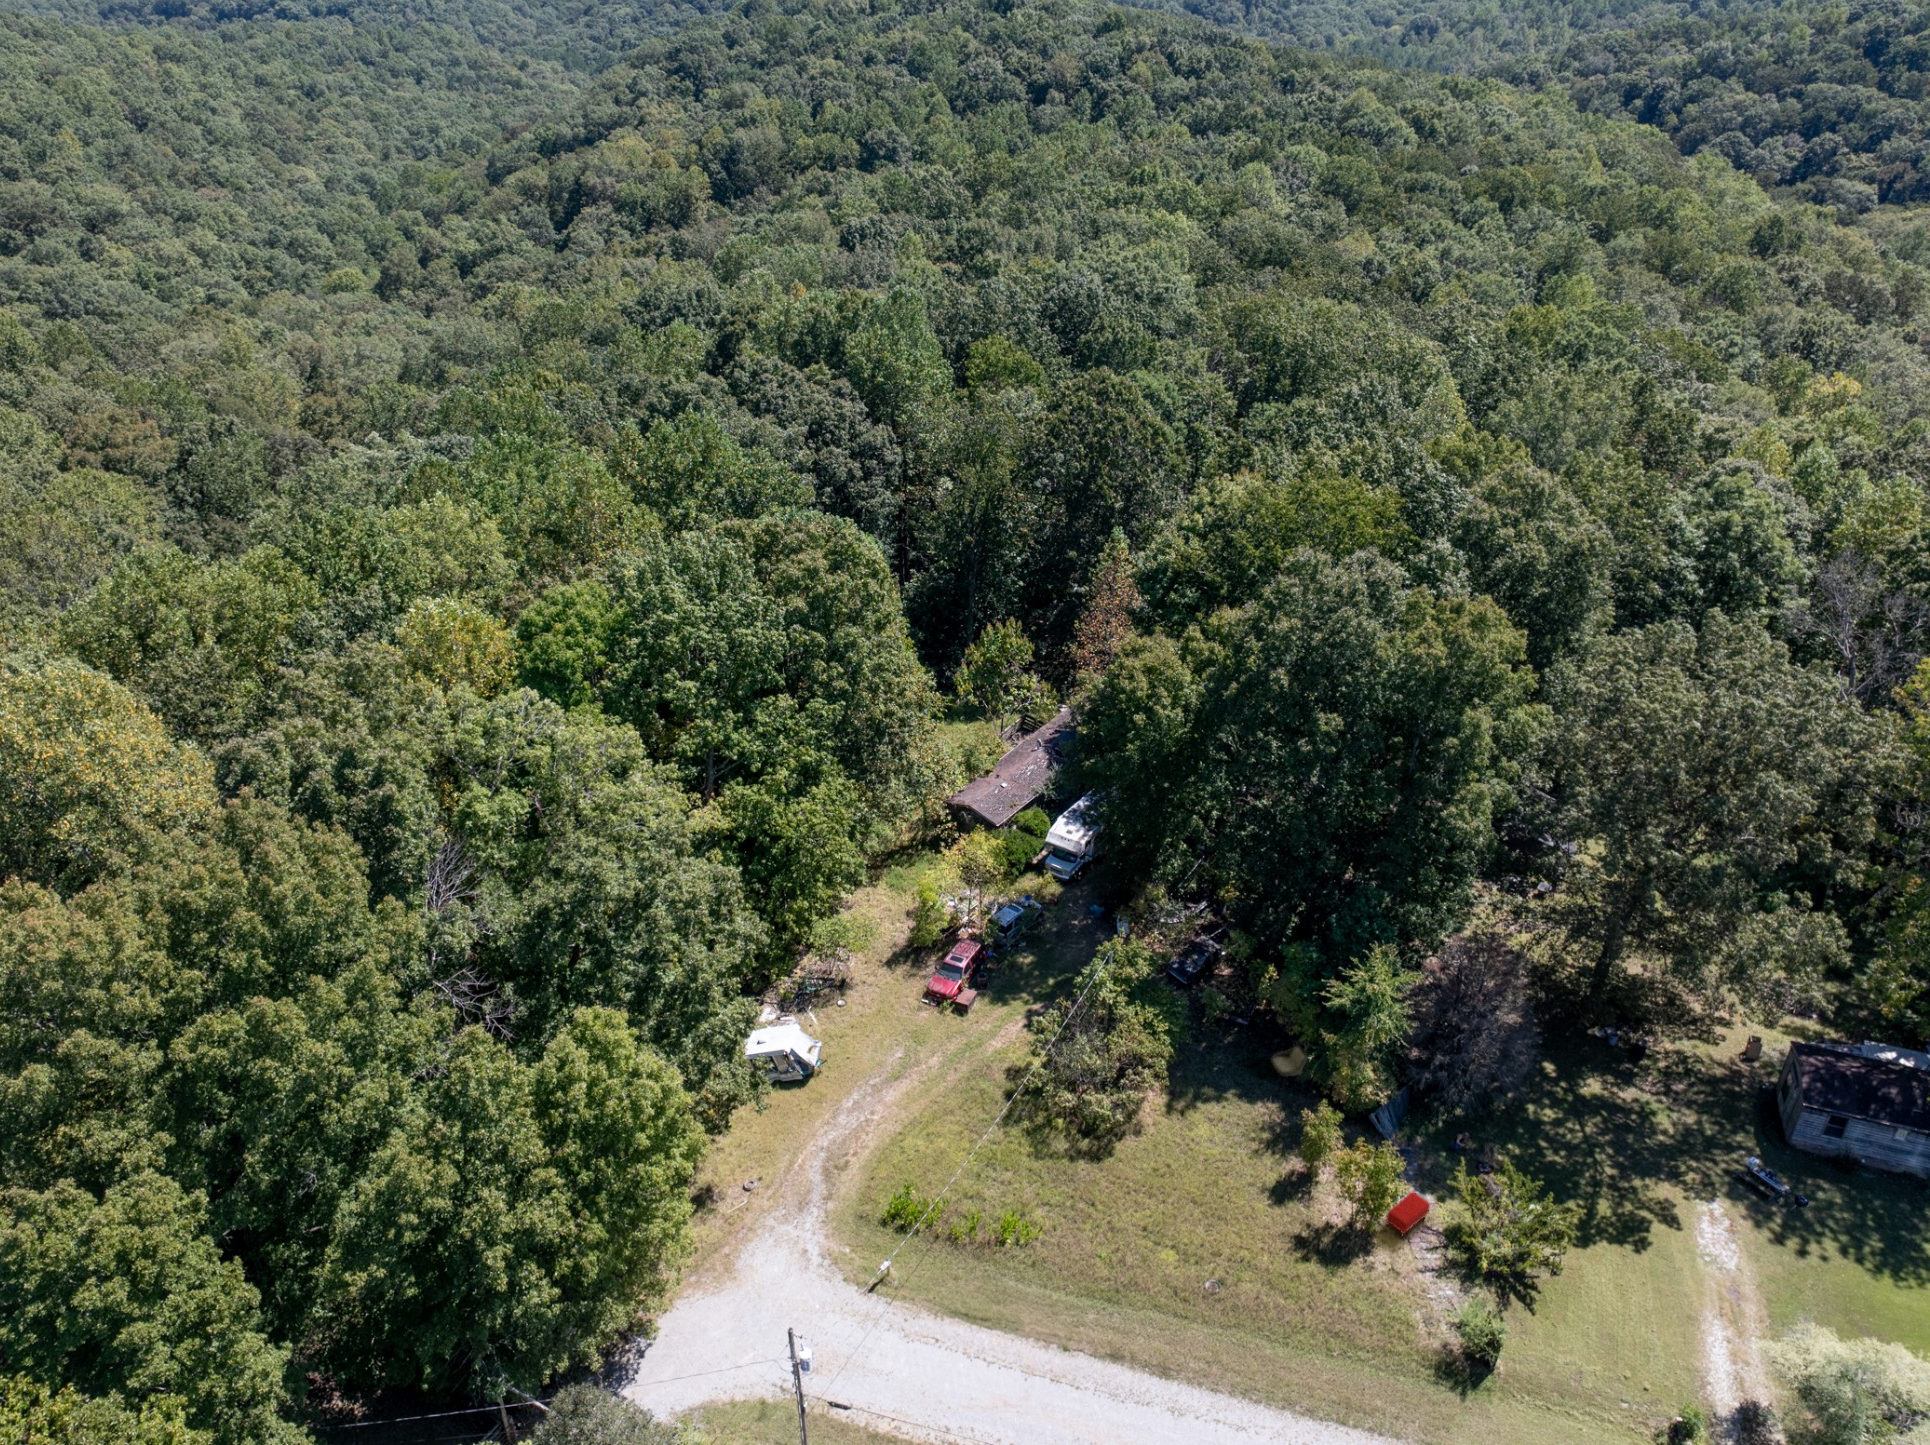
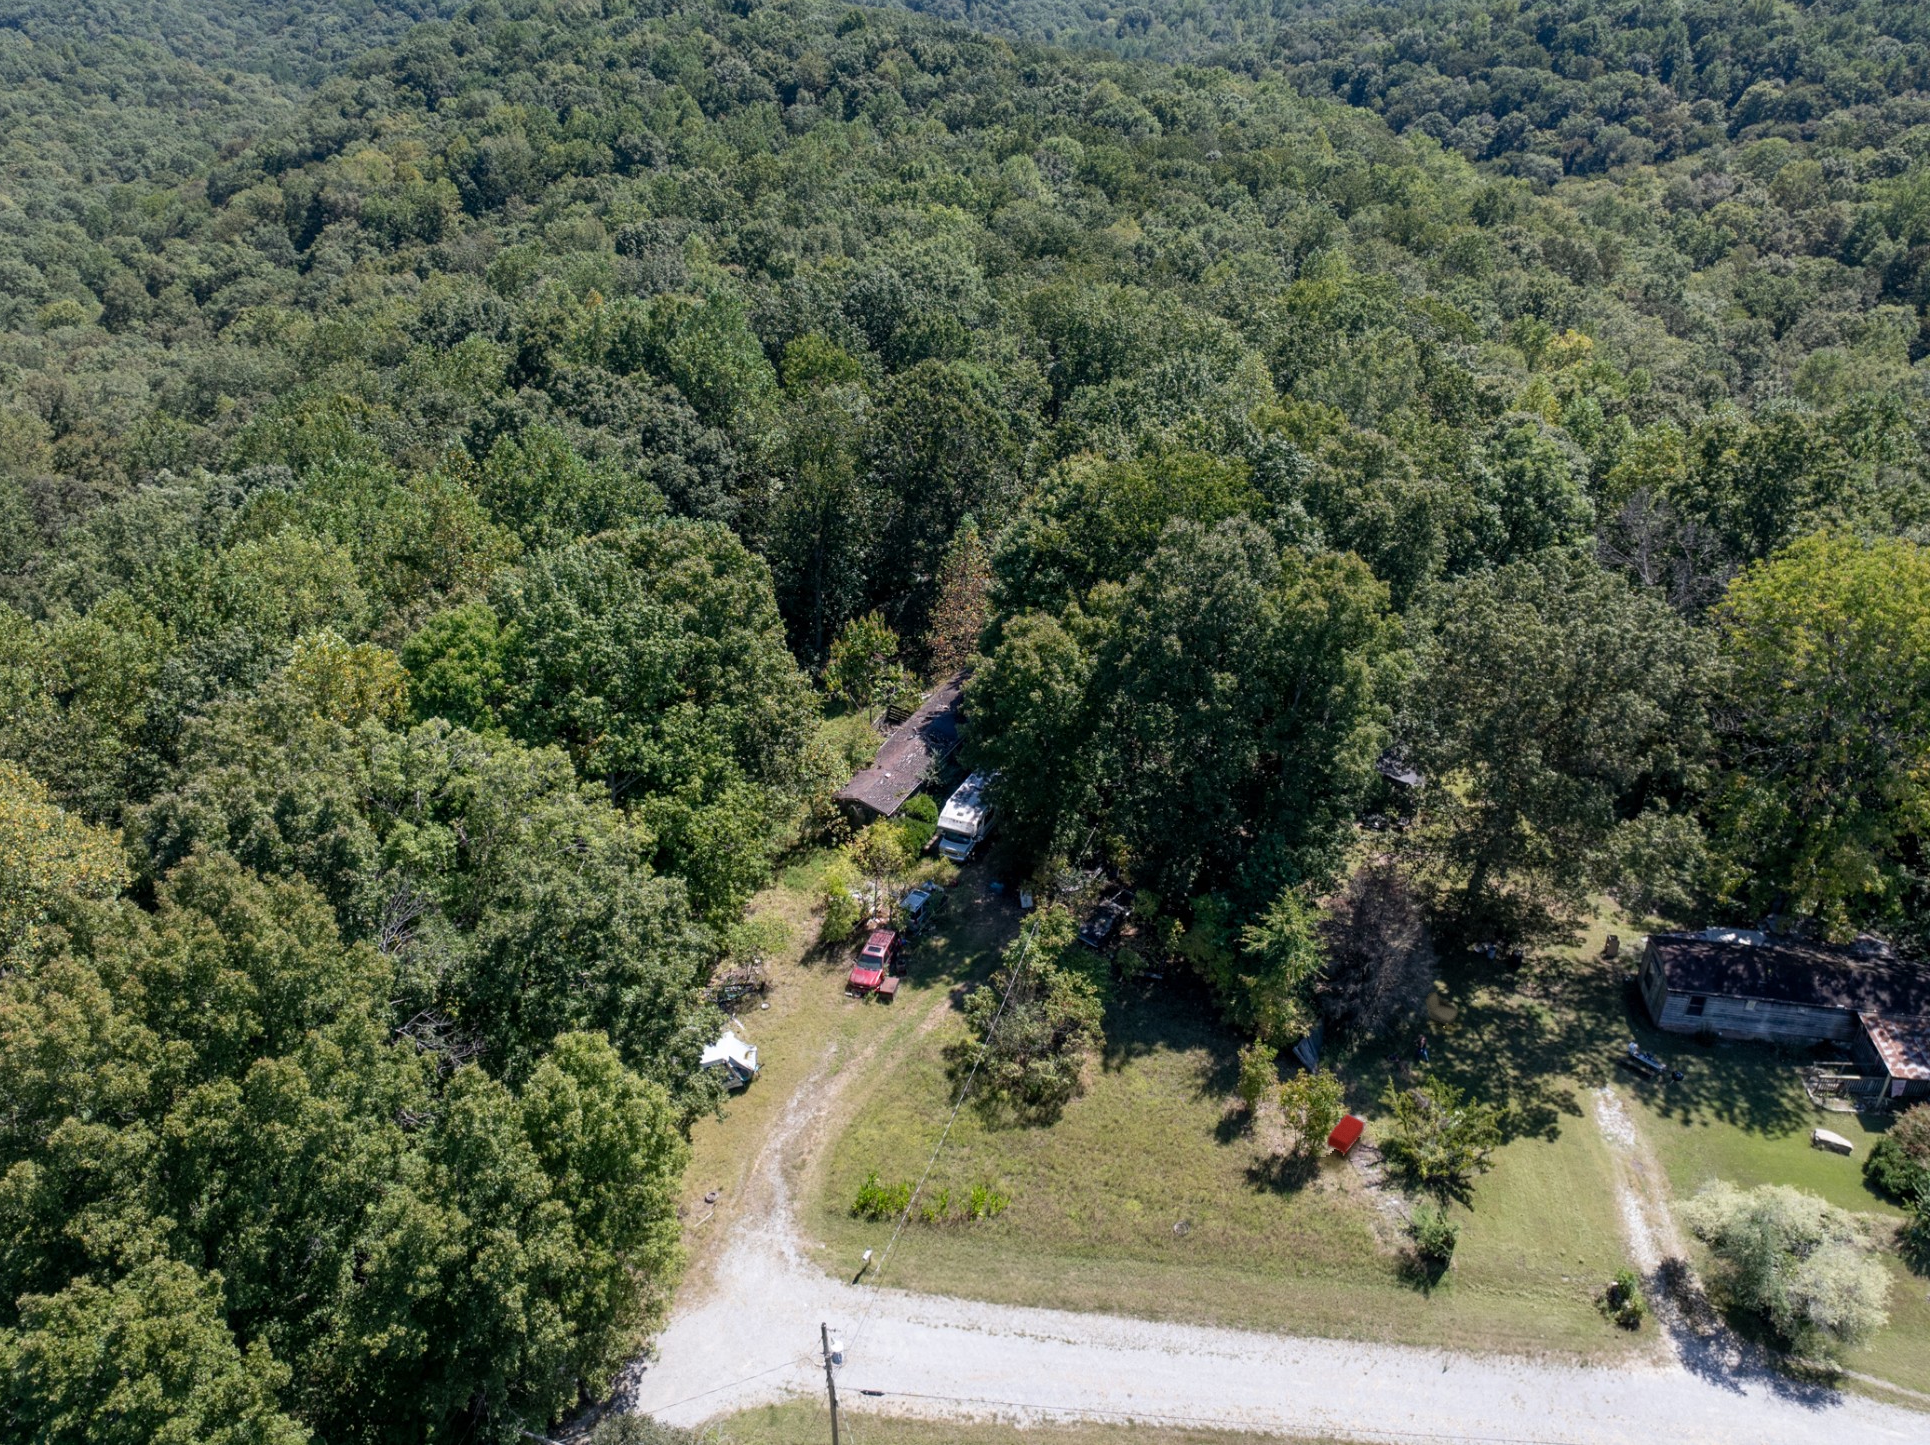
lounge chair: present [1271,1046,1306,1083] -> present [1427,992,1458,1024]

